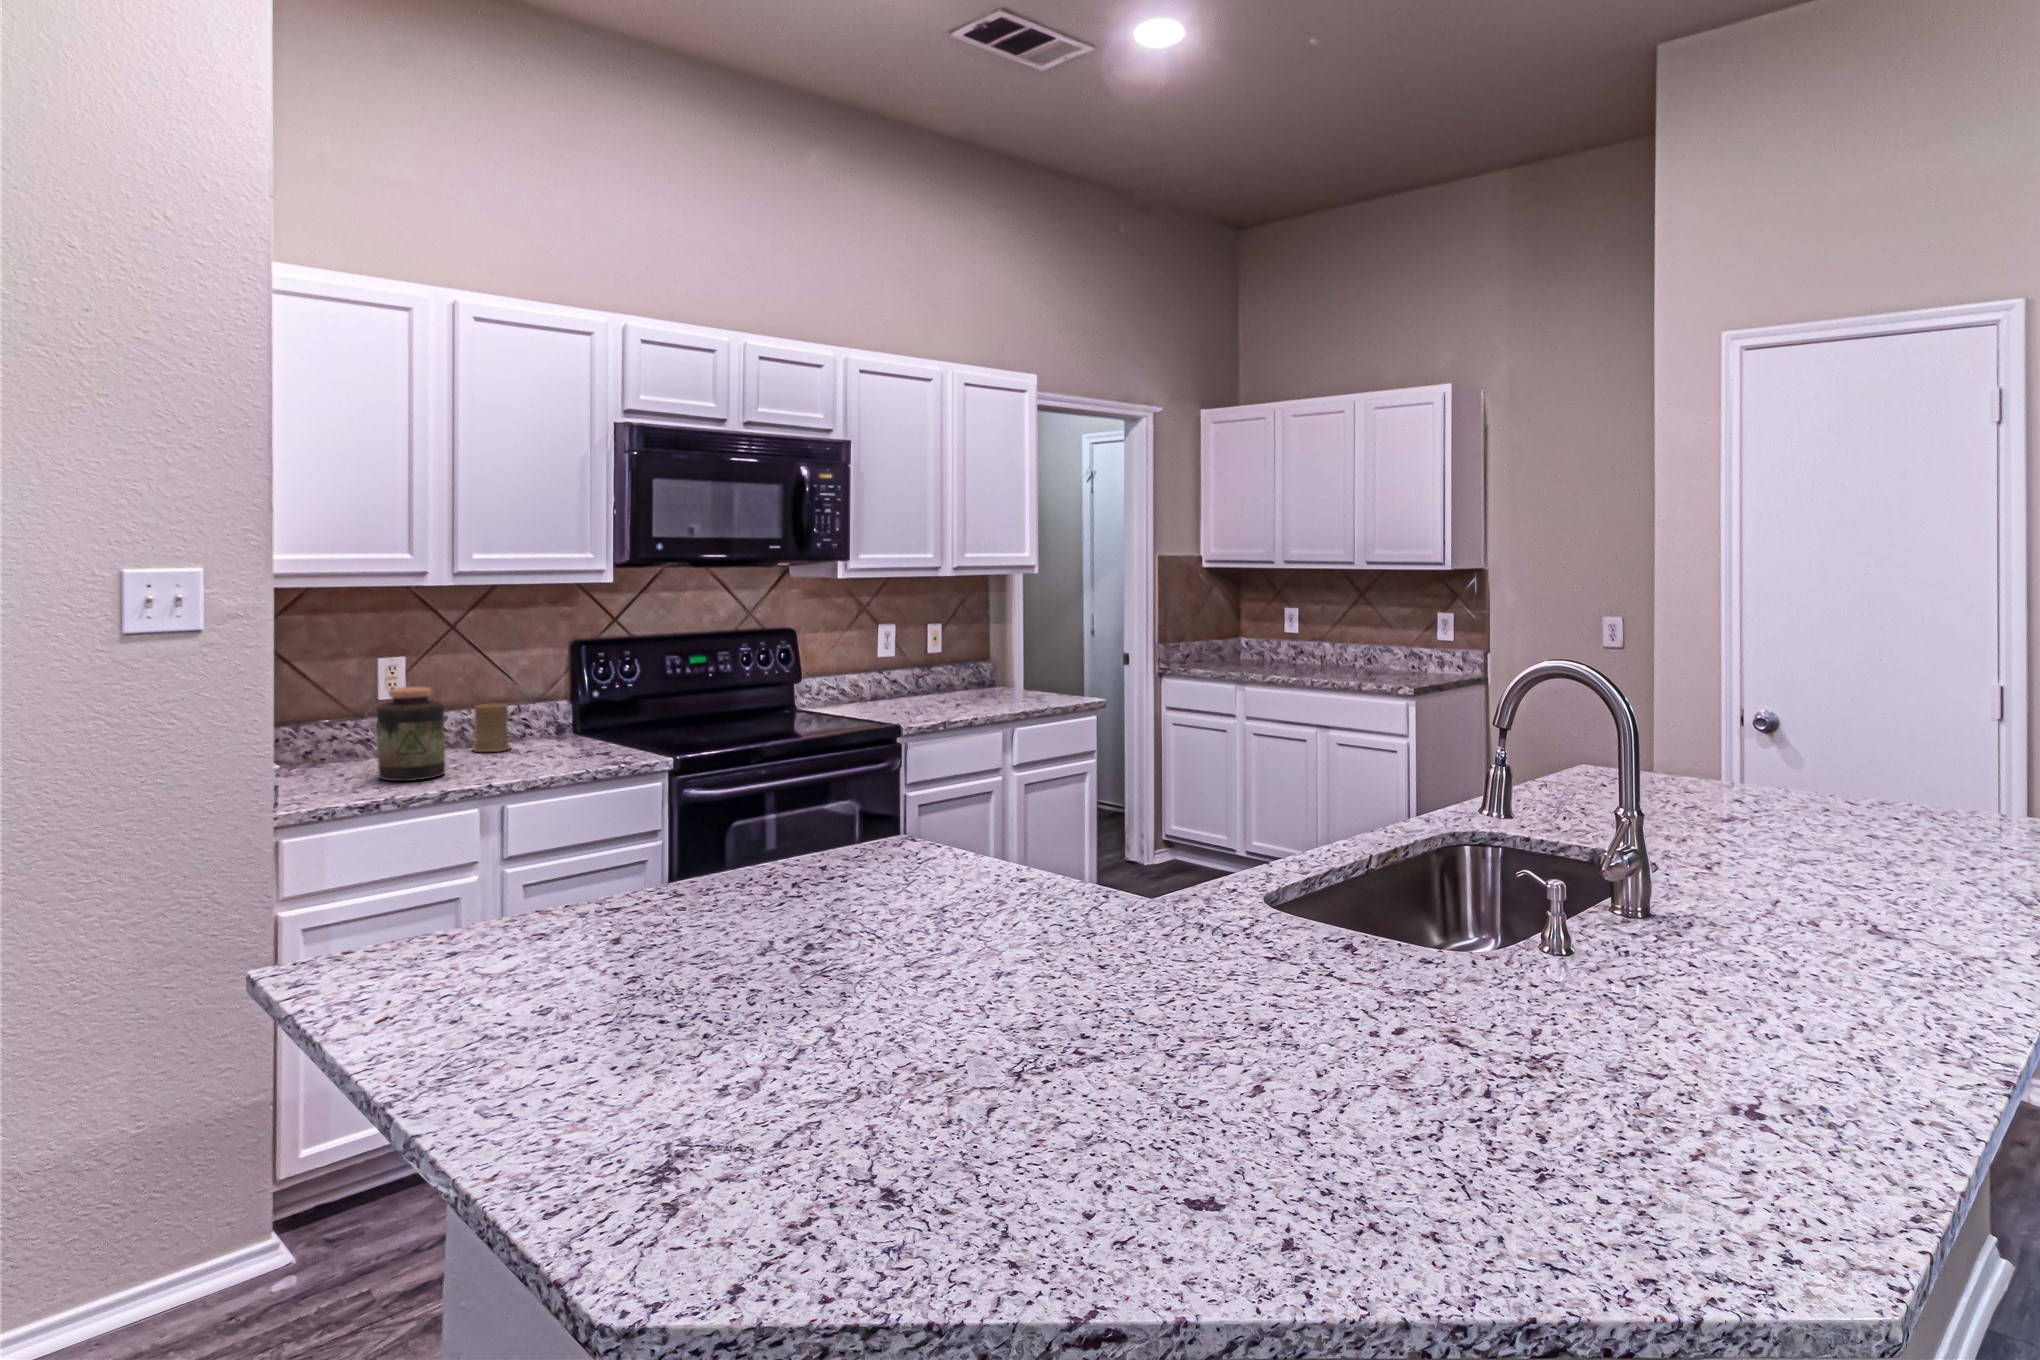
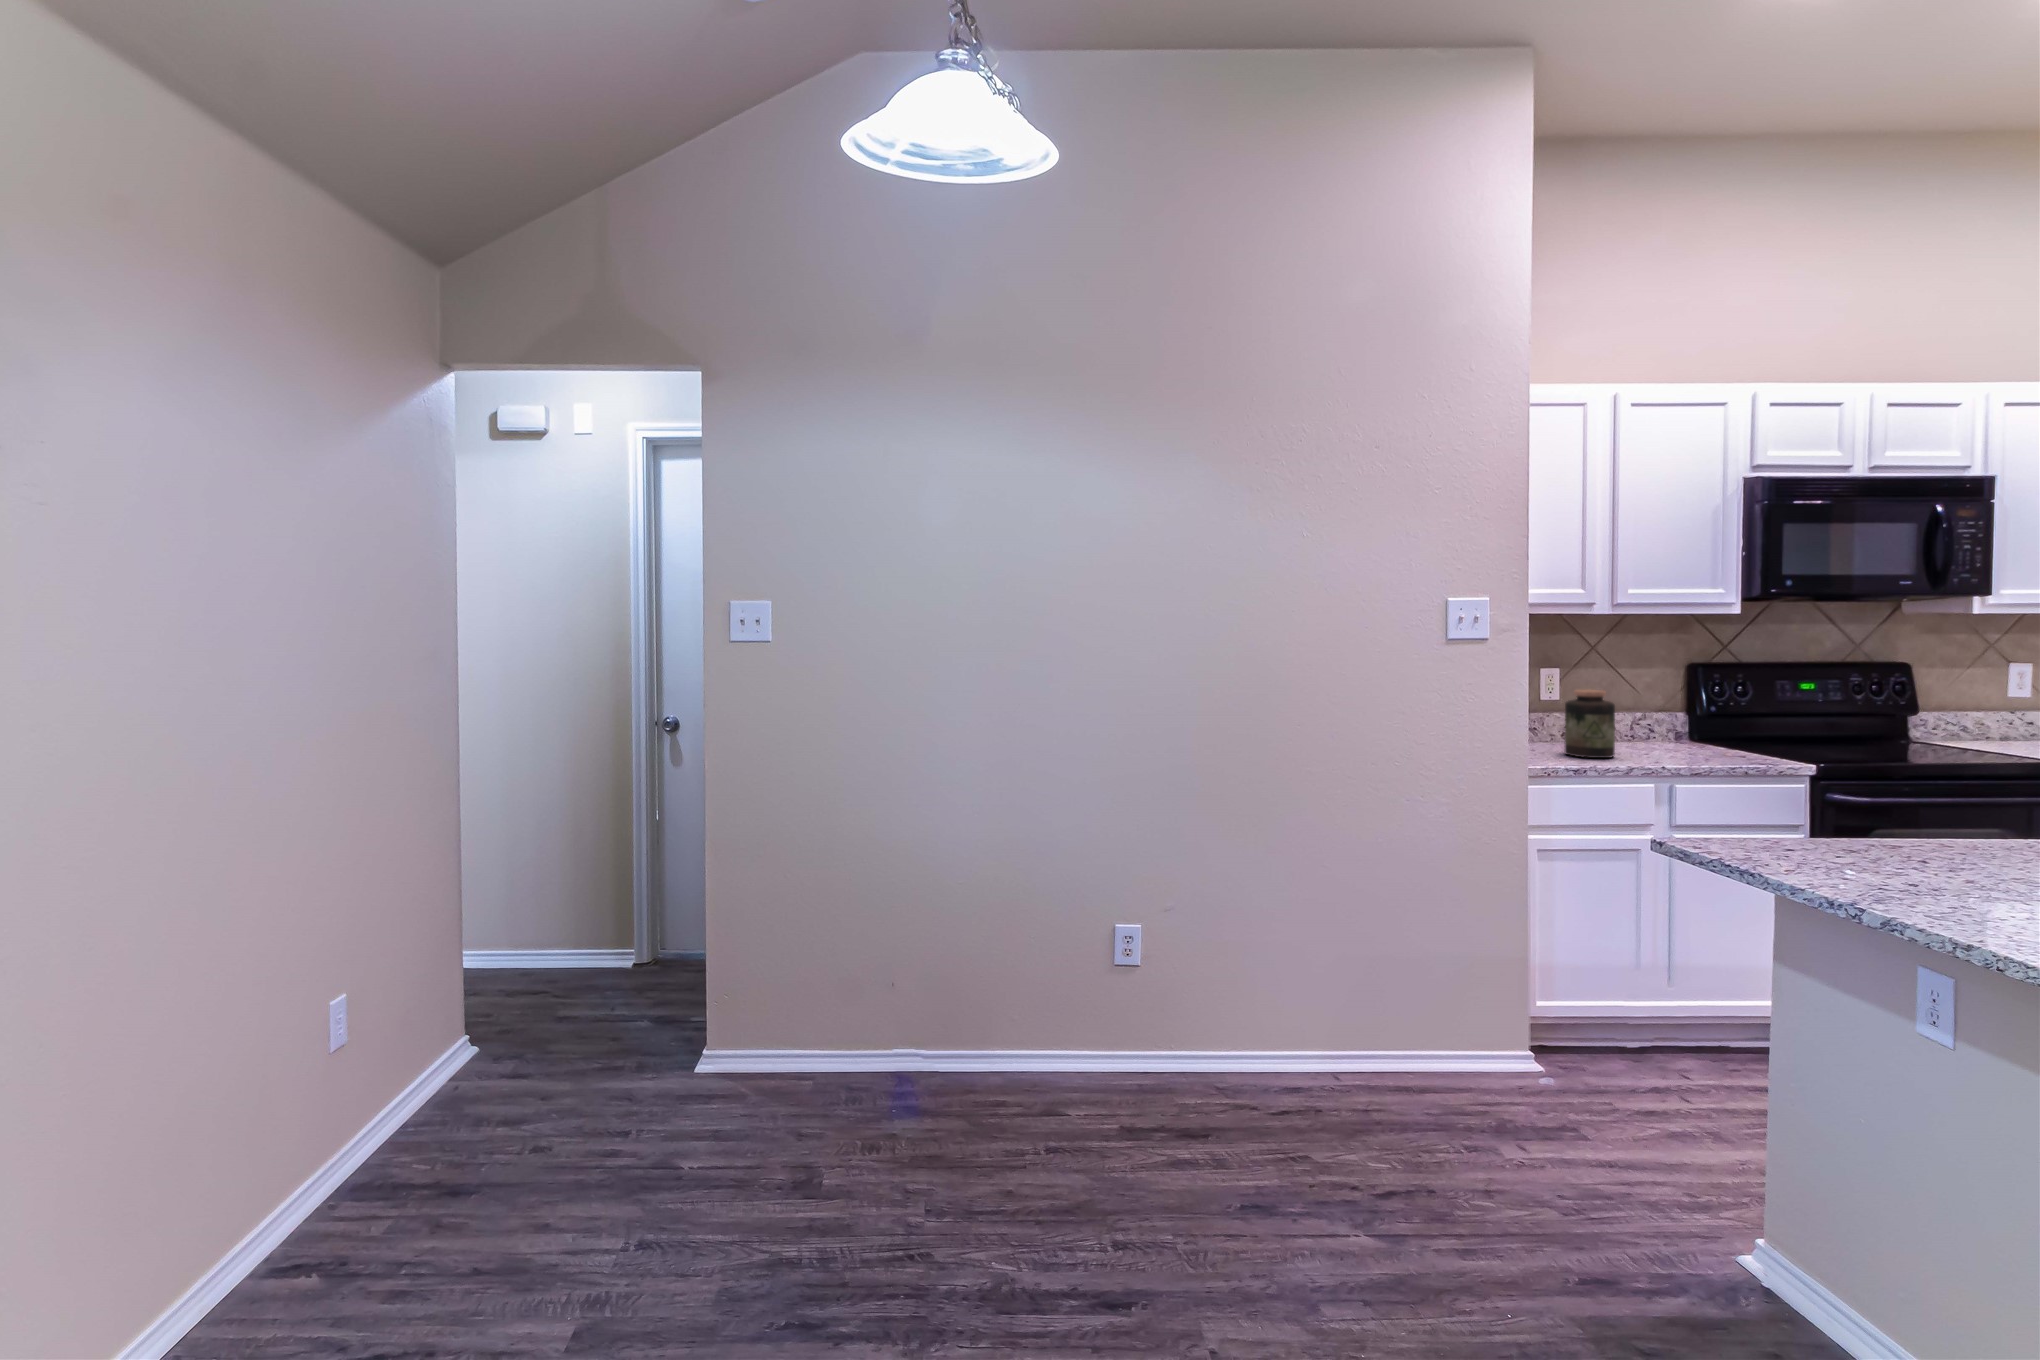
mug: present [473,704,519,752] -> none [1615,710,1658,747]

